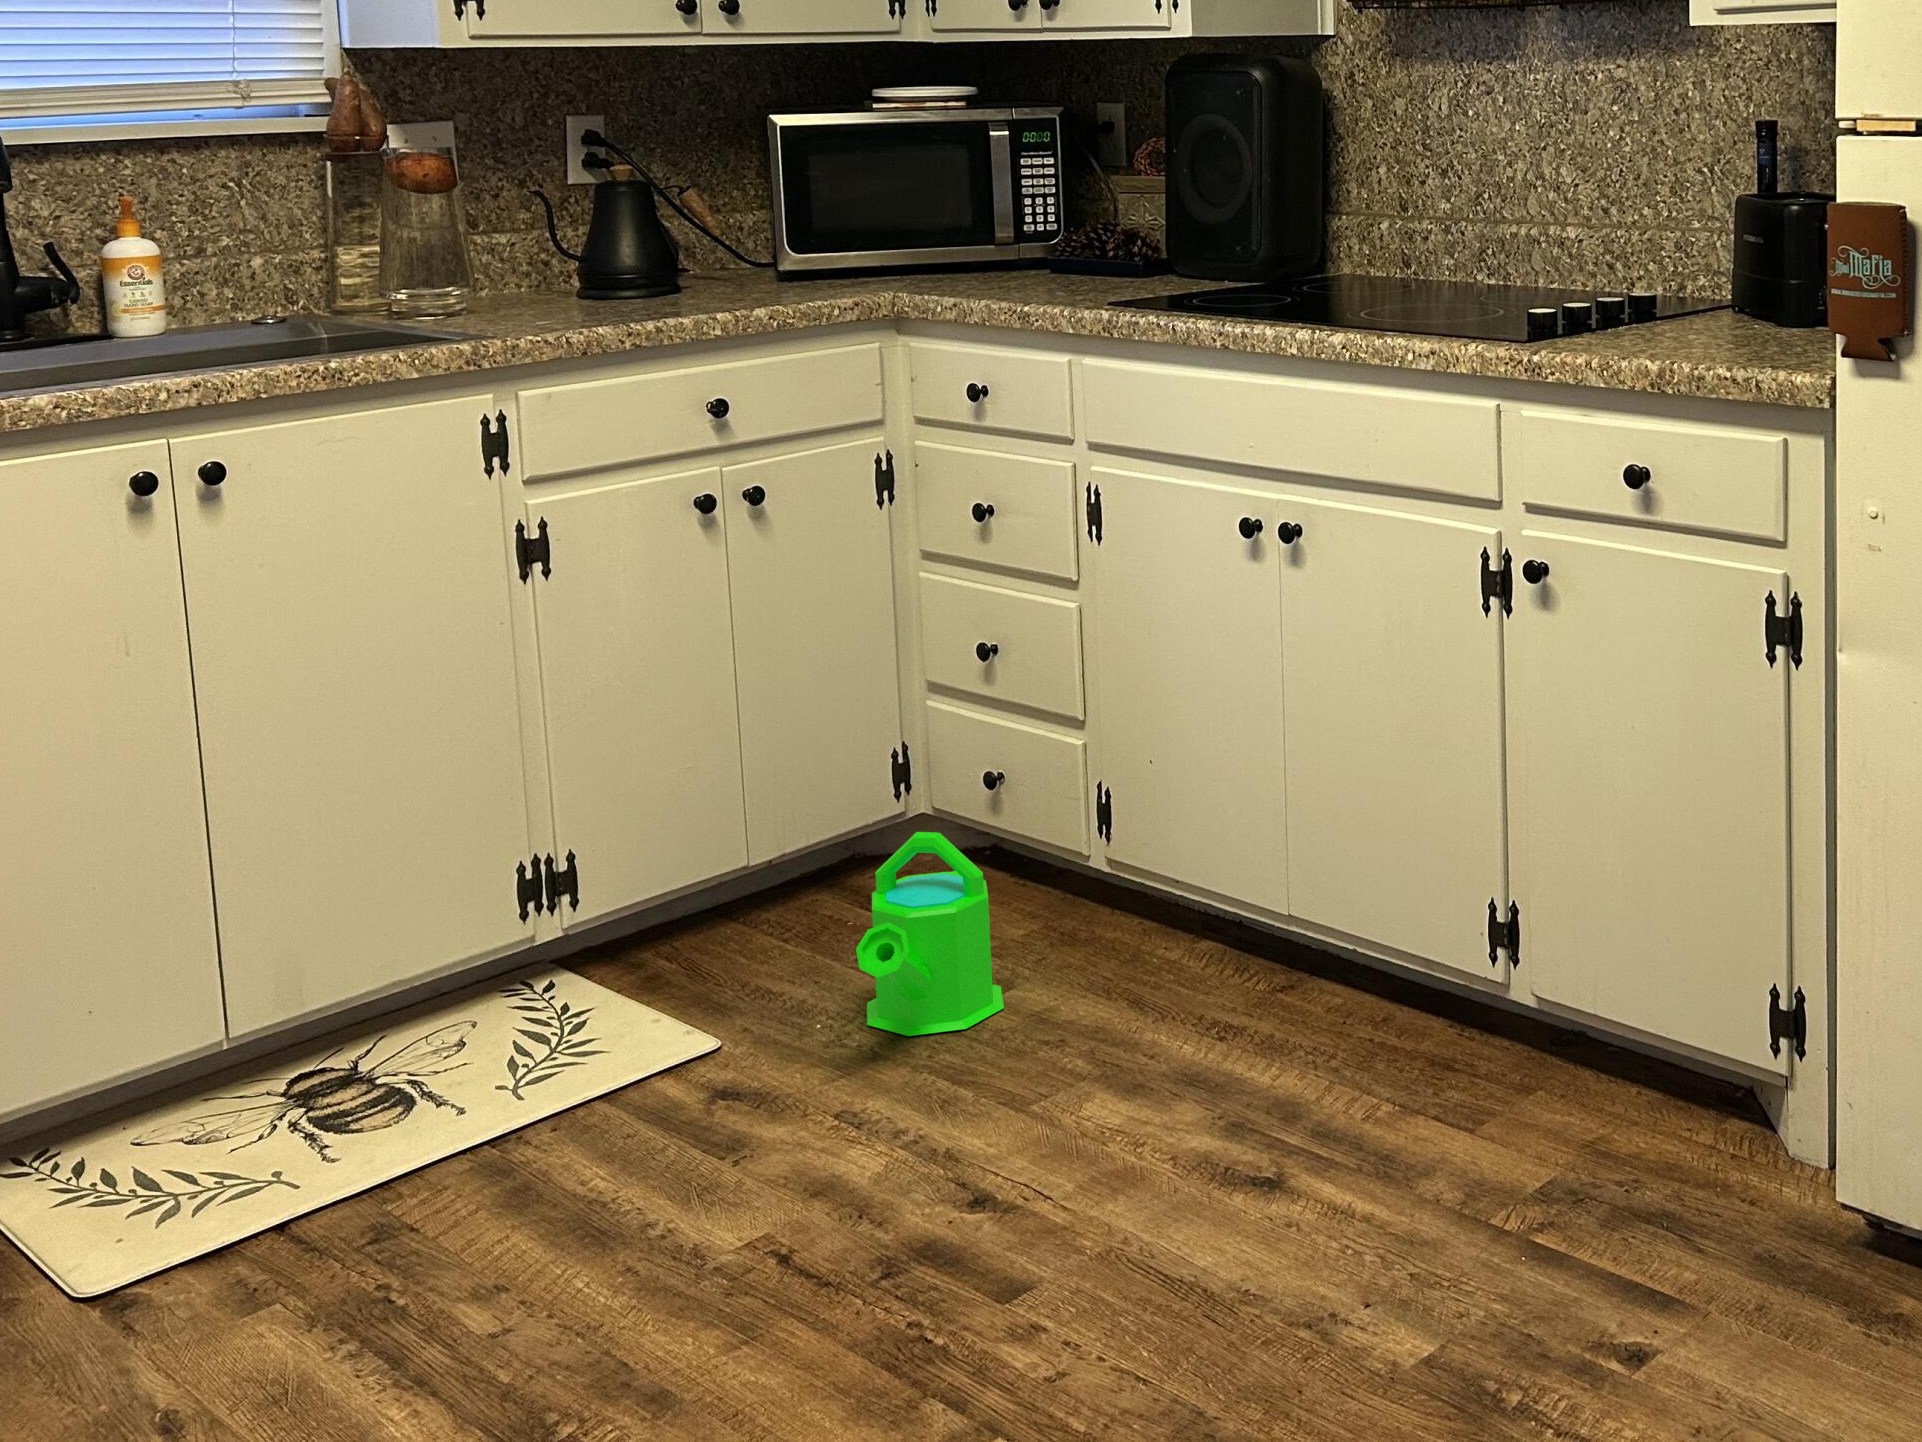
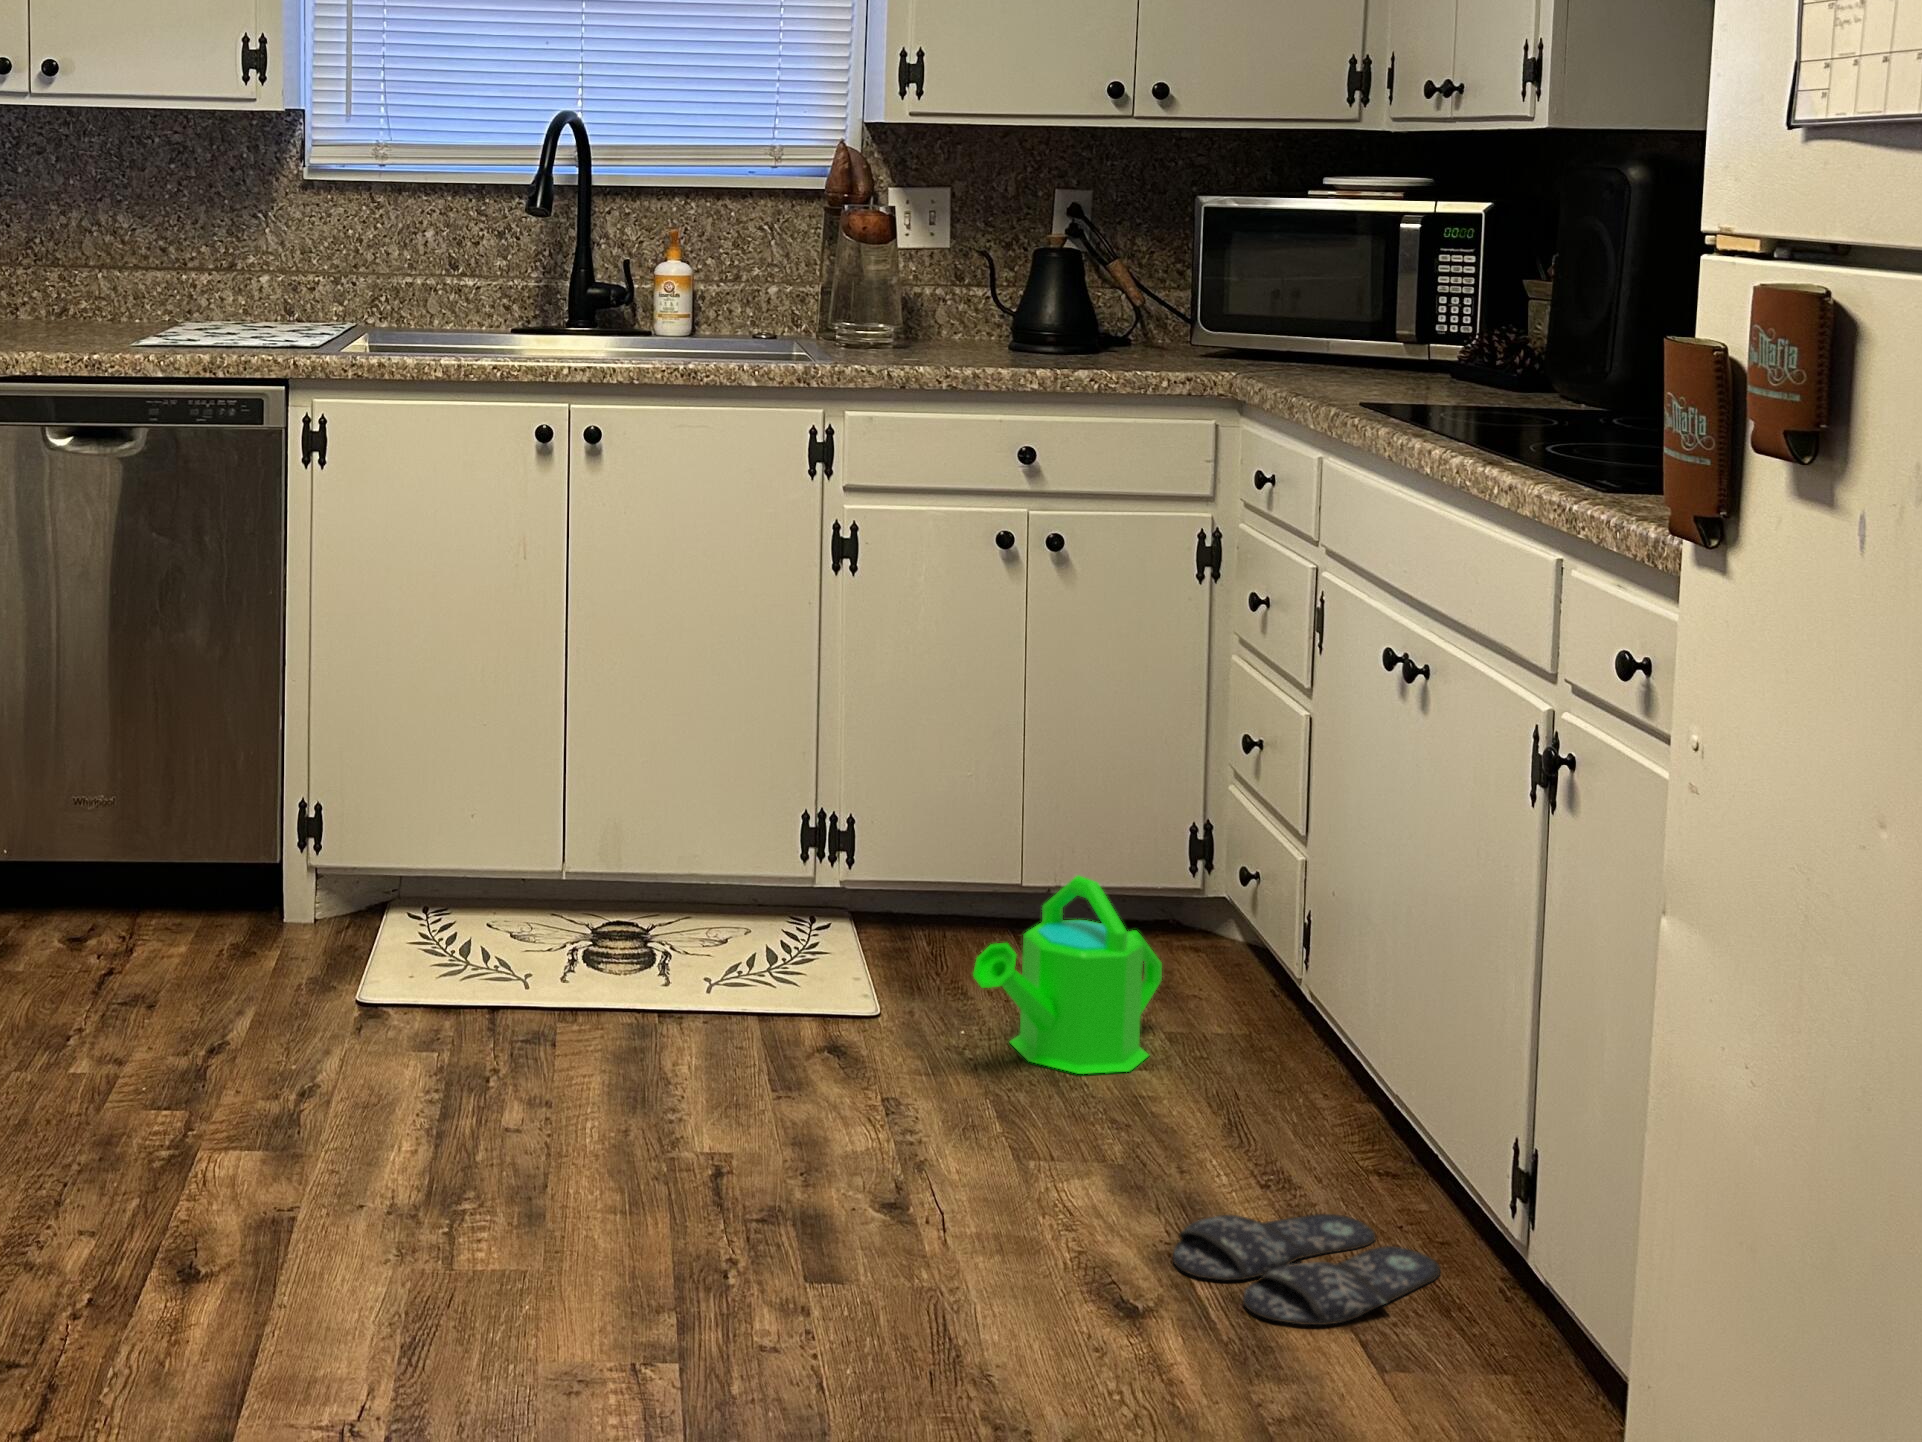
slippers: none [1229,1058,1435,1173] -> present [1173,1214,1440,1325]

